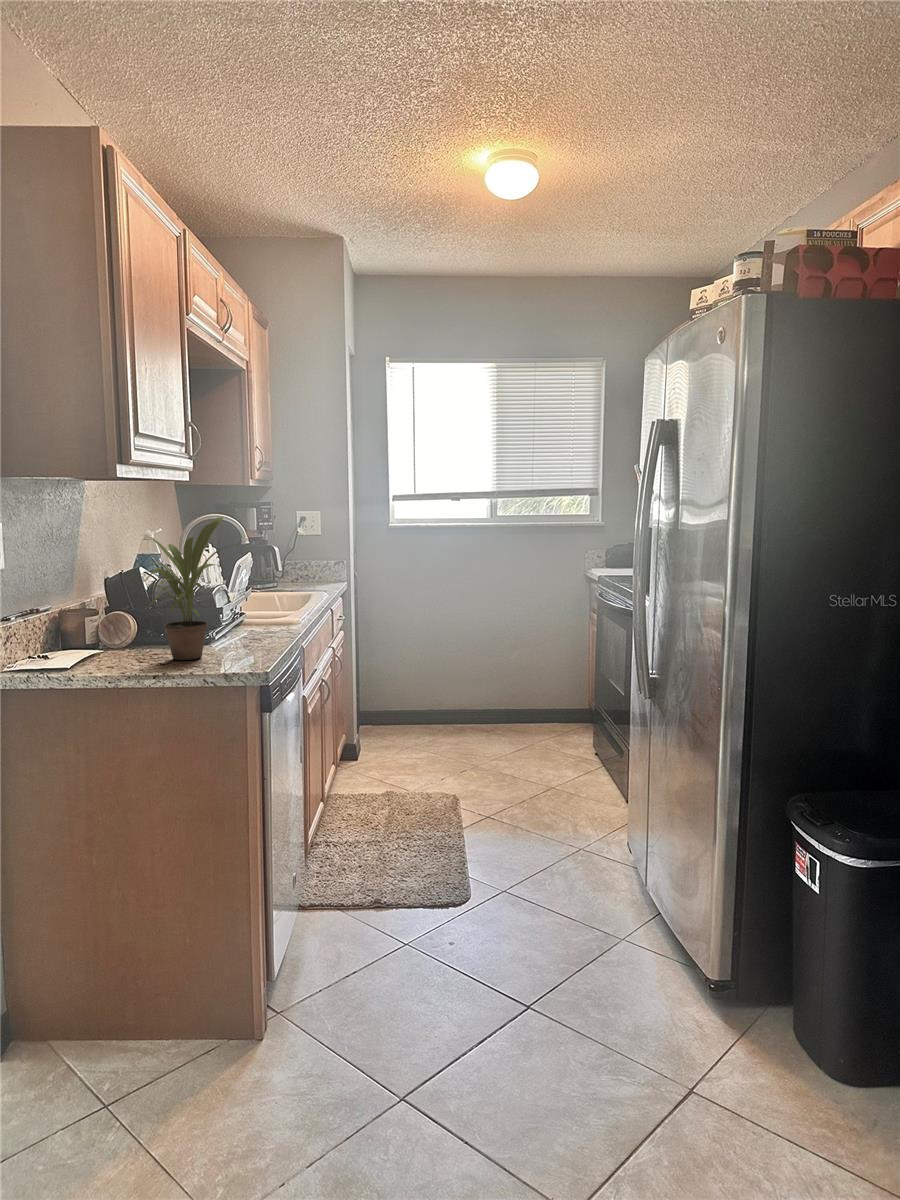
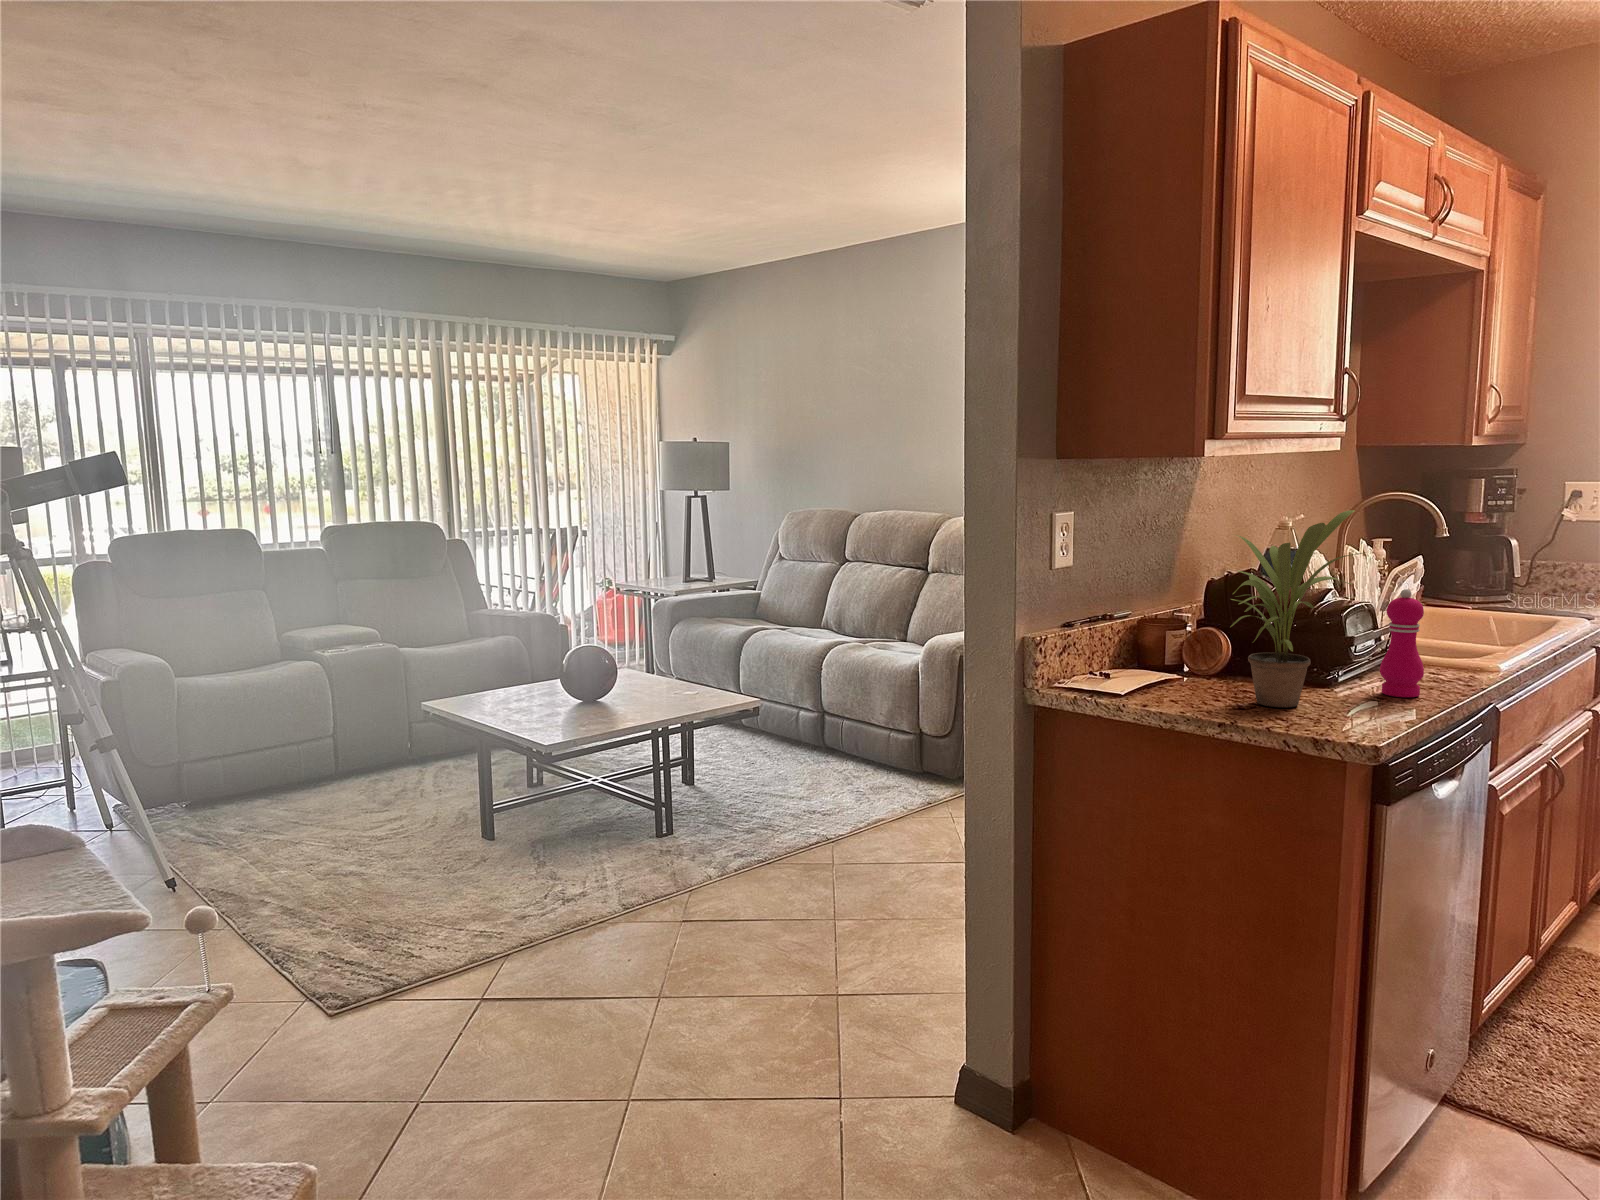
pepper mill: none [244,571,270,644] -> present [1380,589,1424,697]

